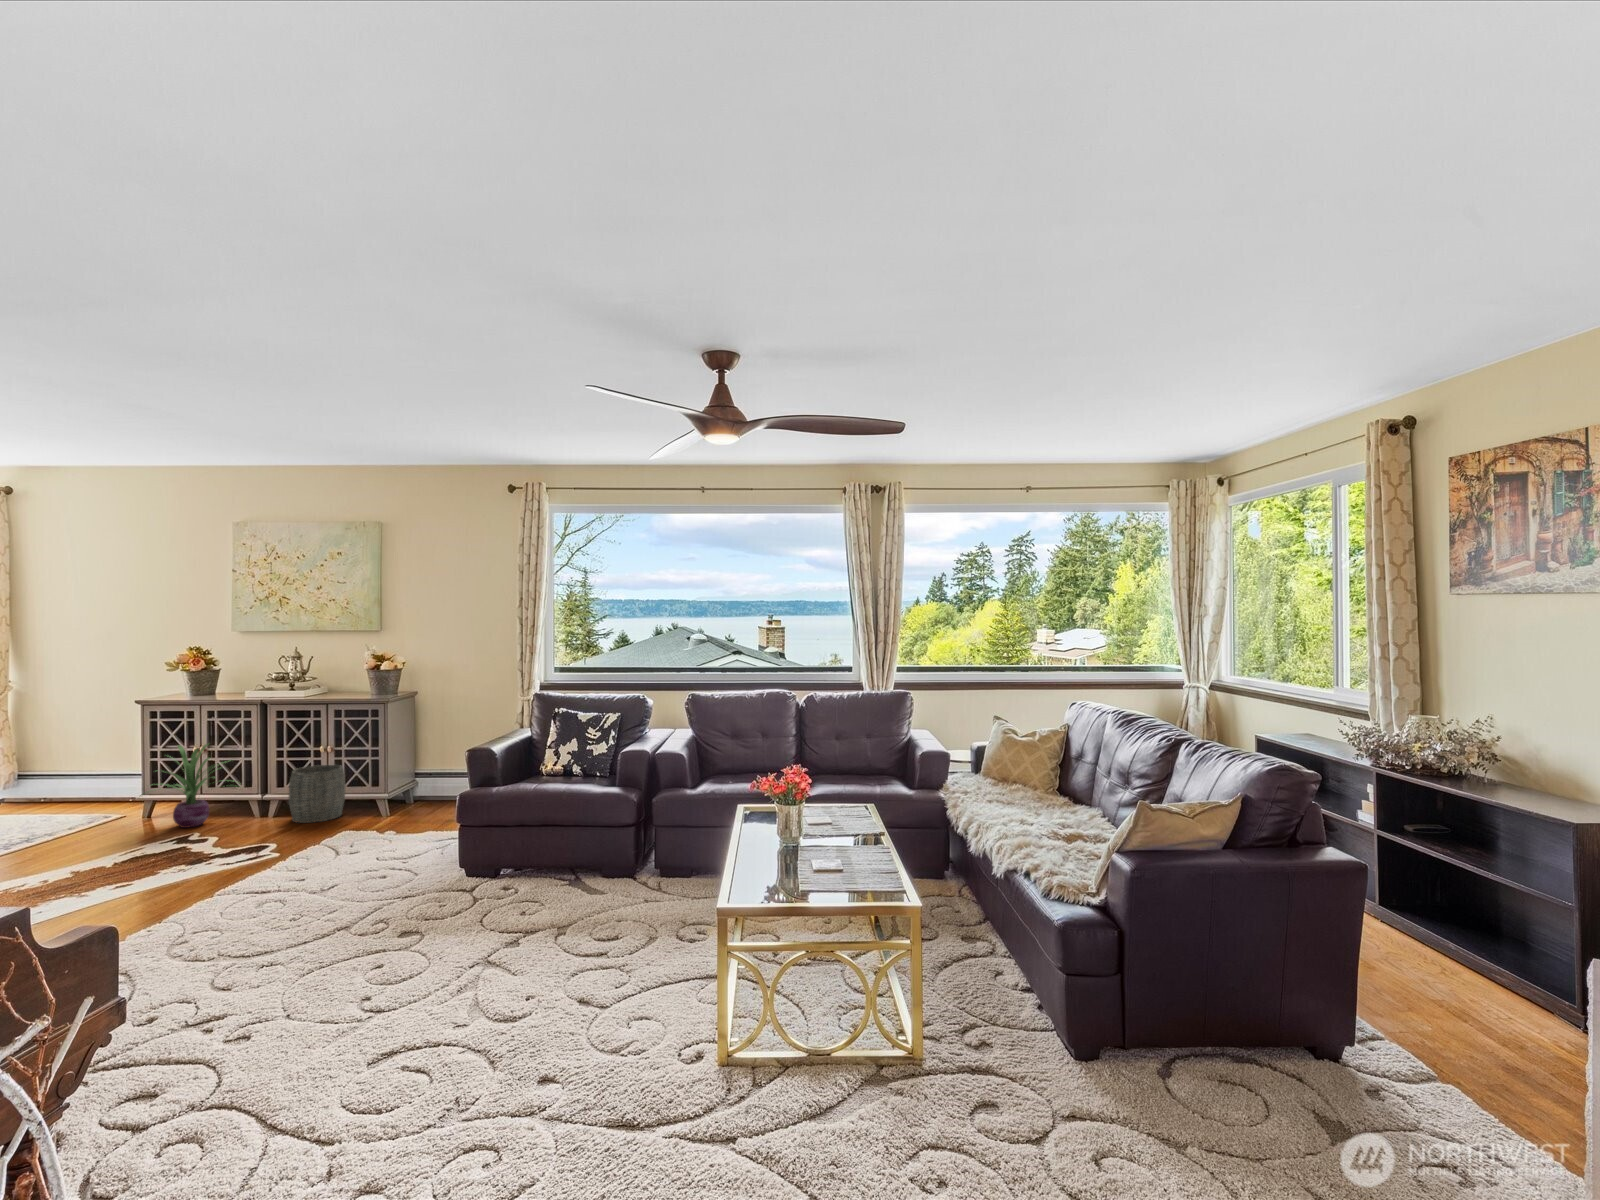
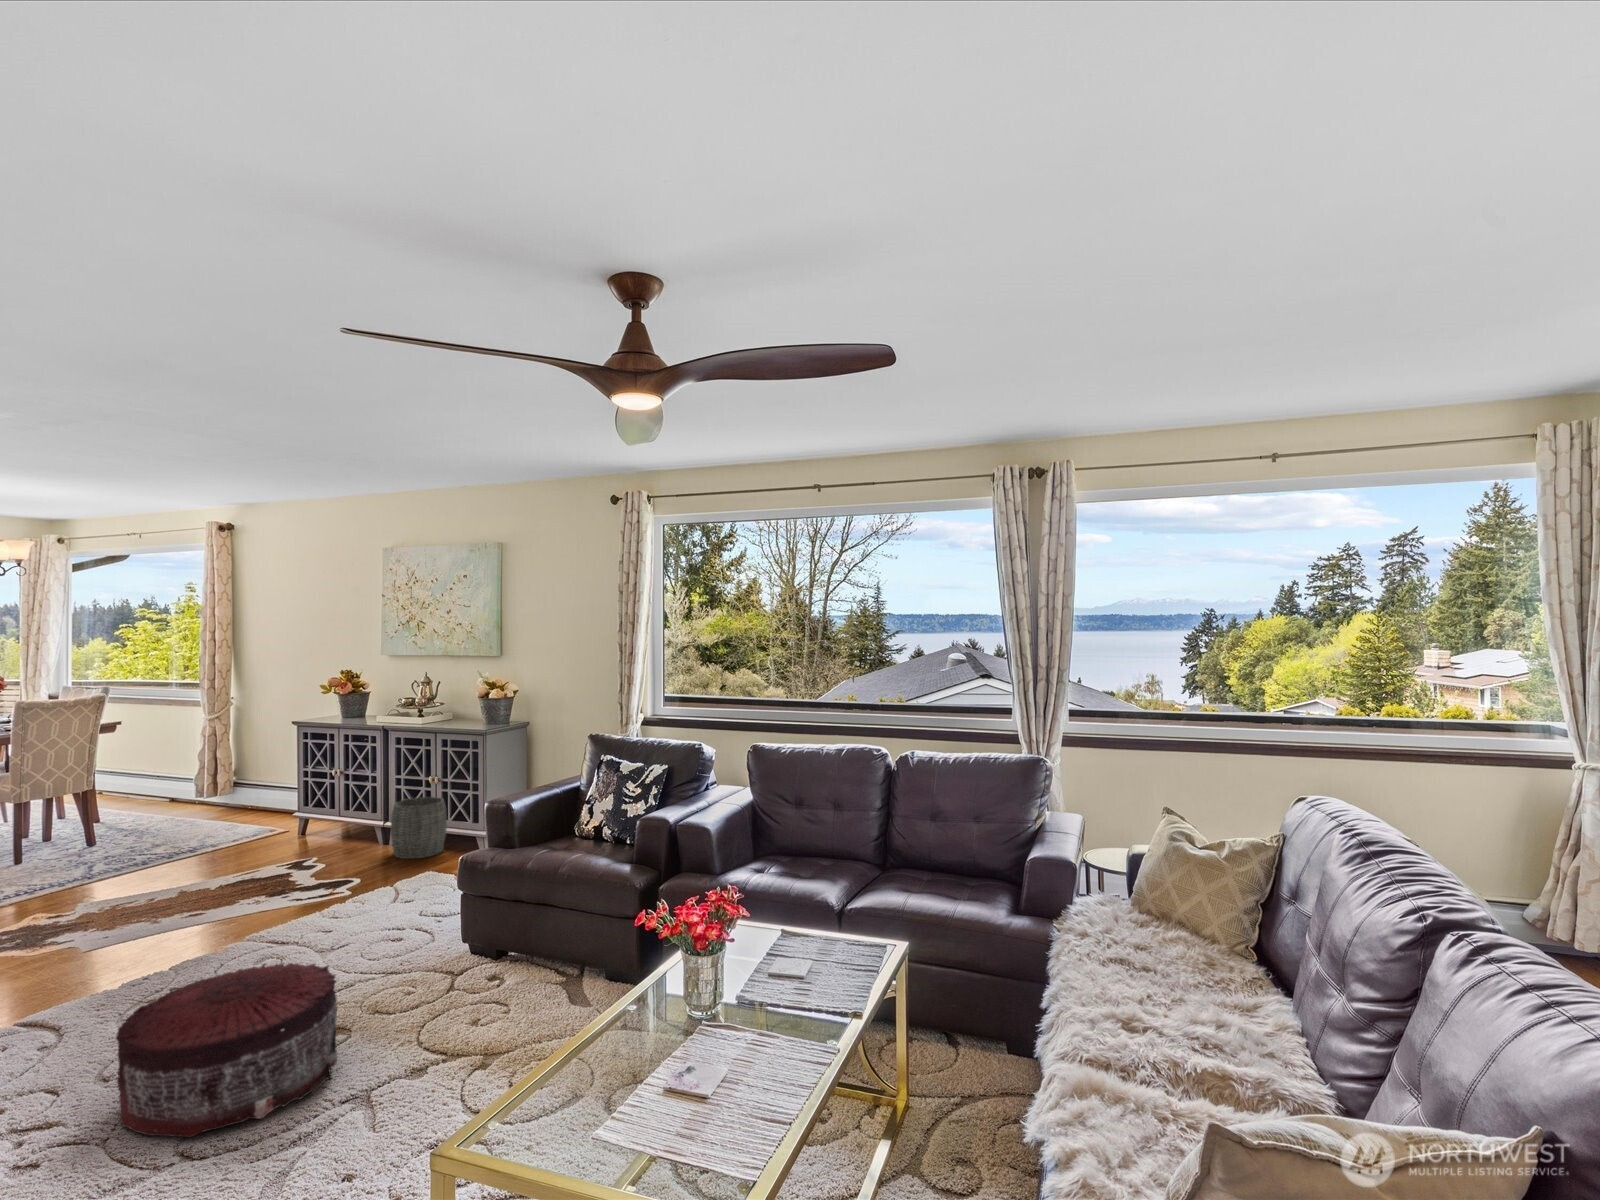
decorative plant: present [154,744,234,828] -> none [260,768,357,853]
pouf: none [258,876,443,1010] -> present [116,963,337,1137]

